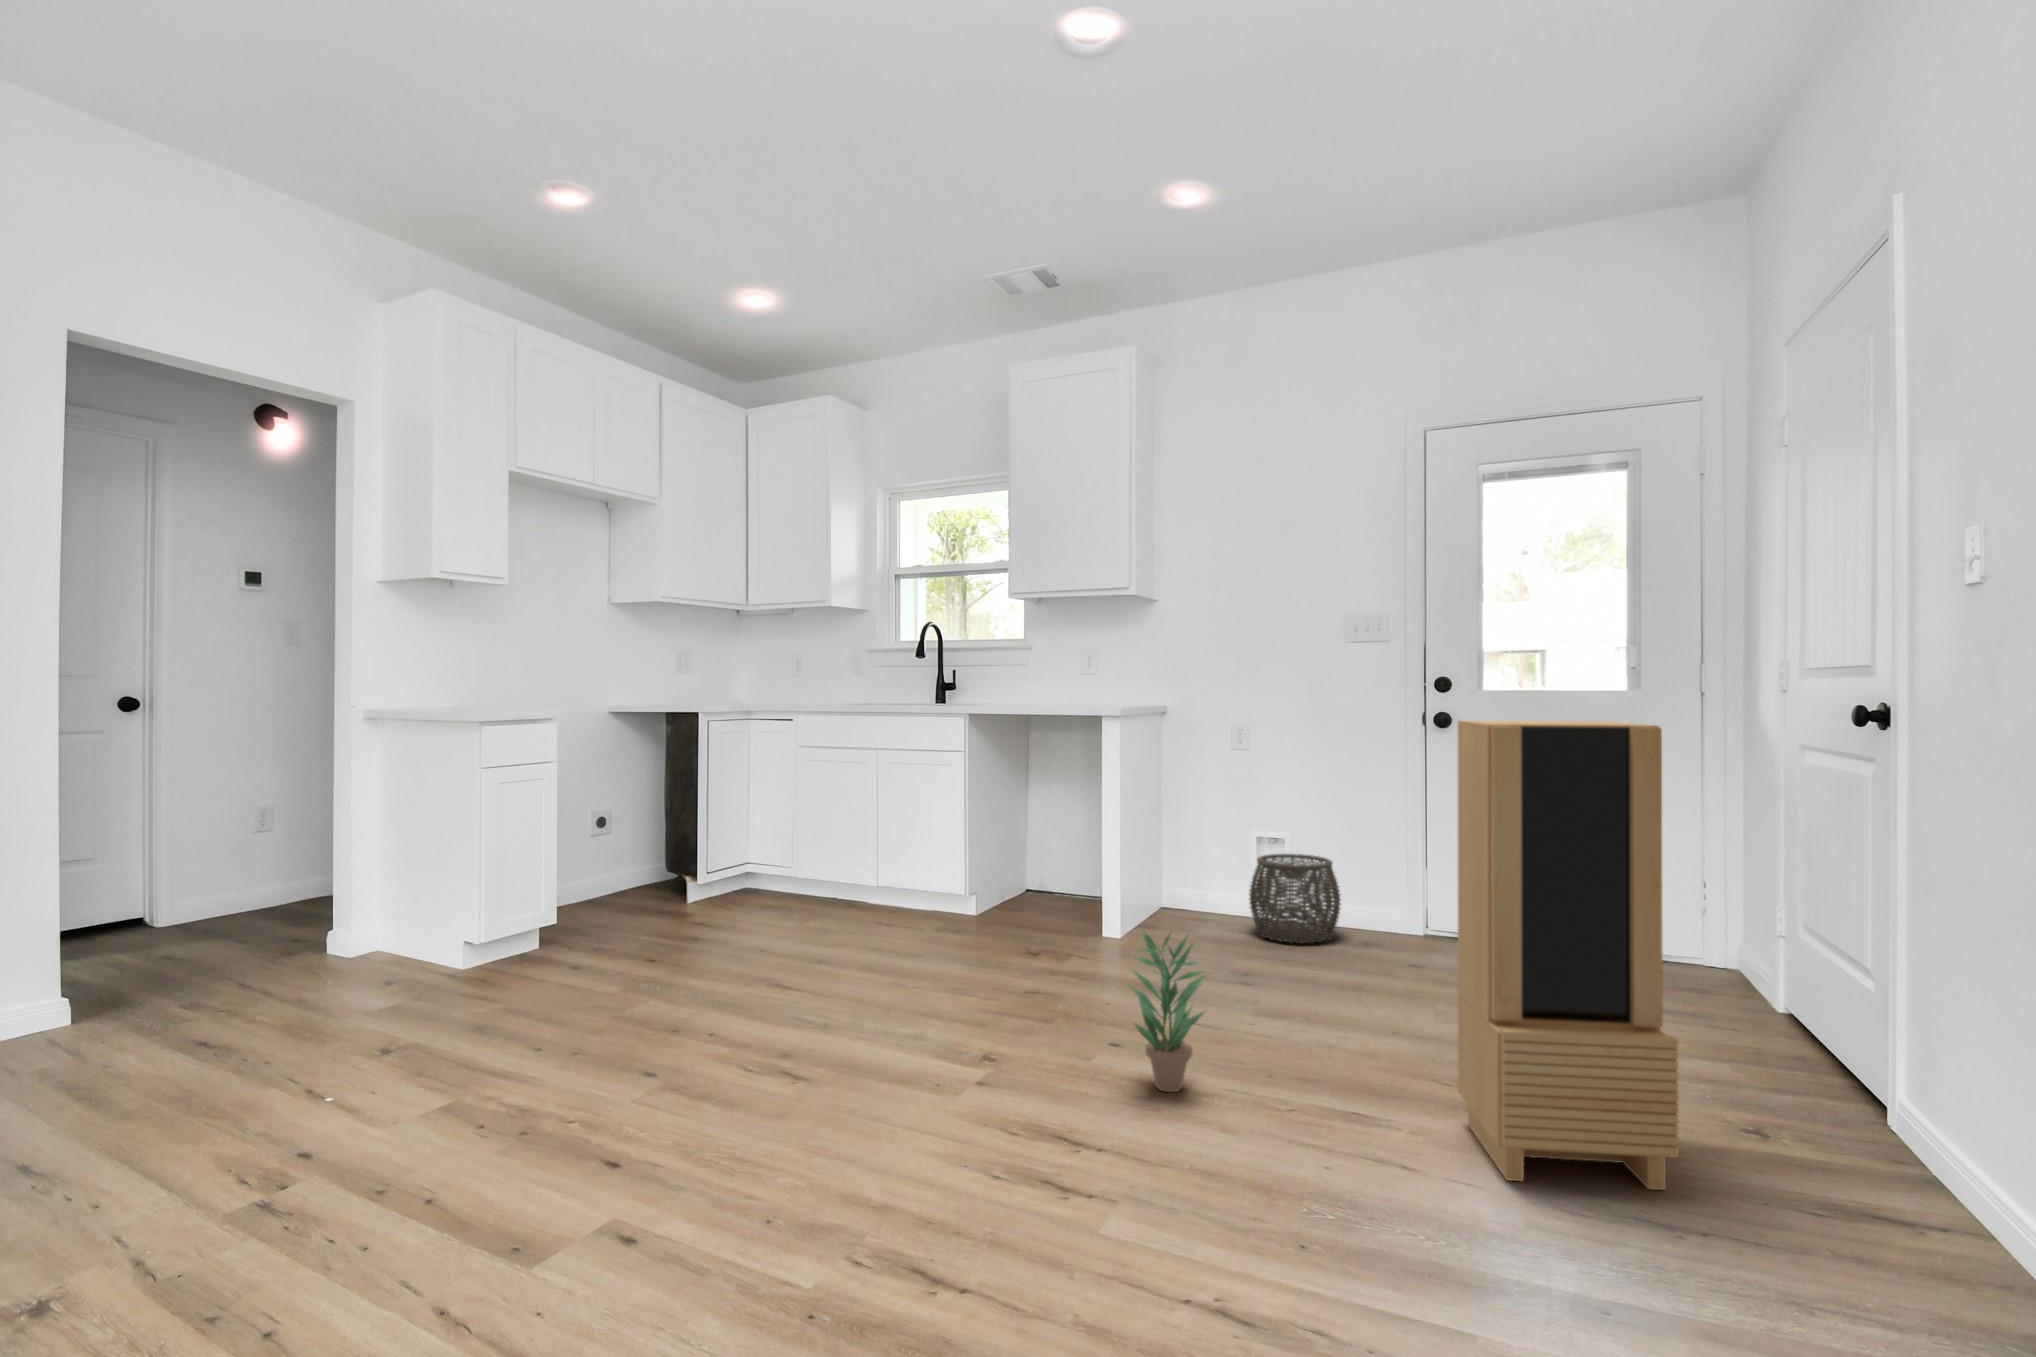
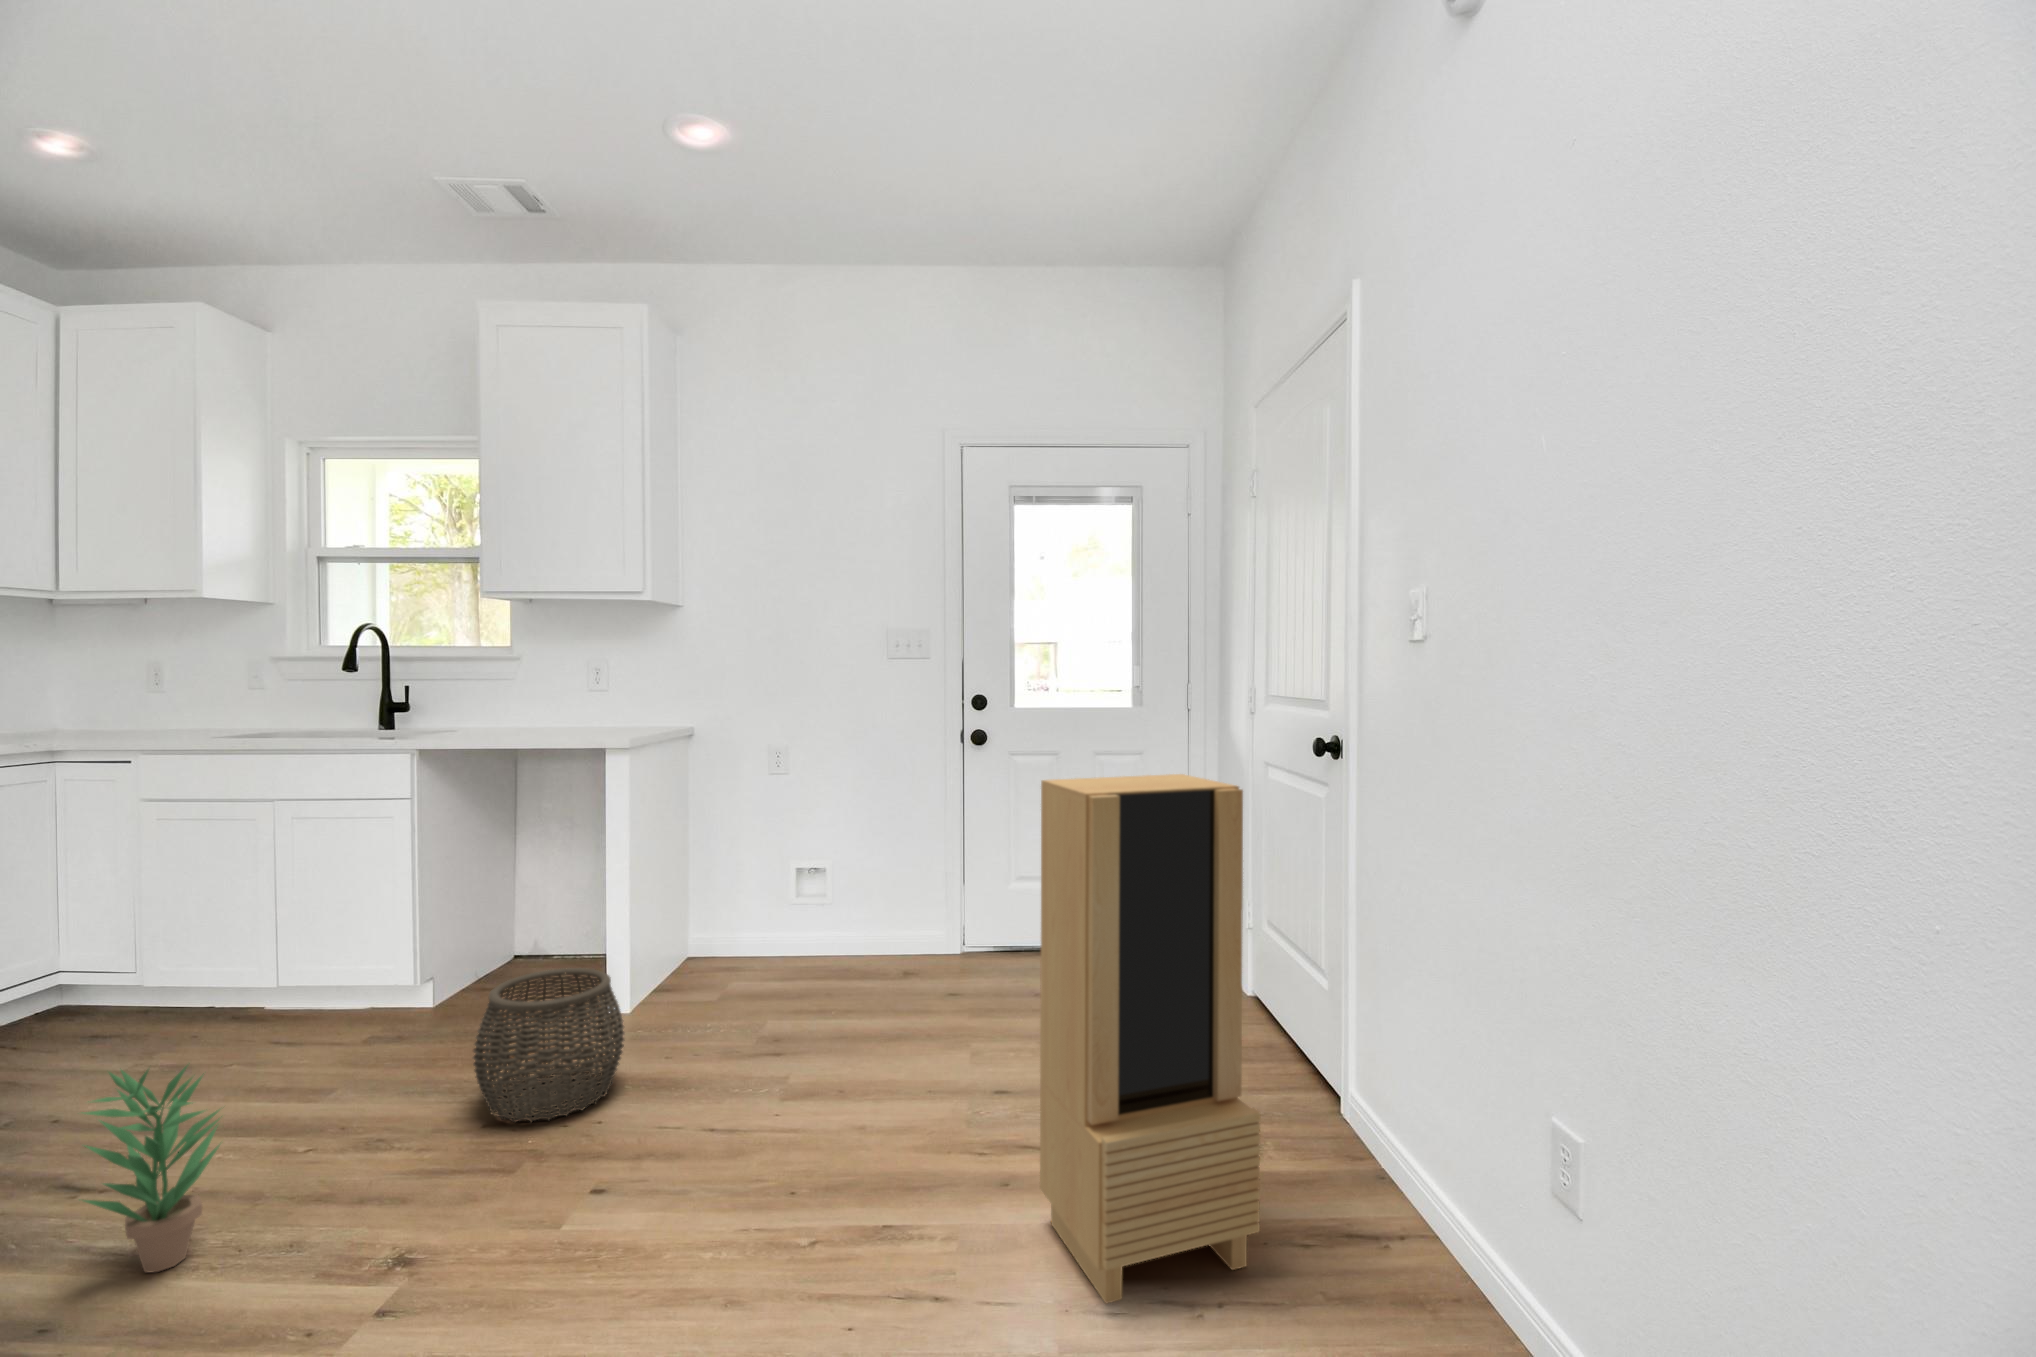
woven basket: present [1249,854,1341,944] -> present [473,968,624,1122]
potted plant: present [1130,932,1206,1092] -> present [82,1066,222,1273]

